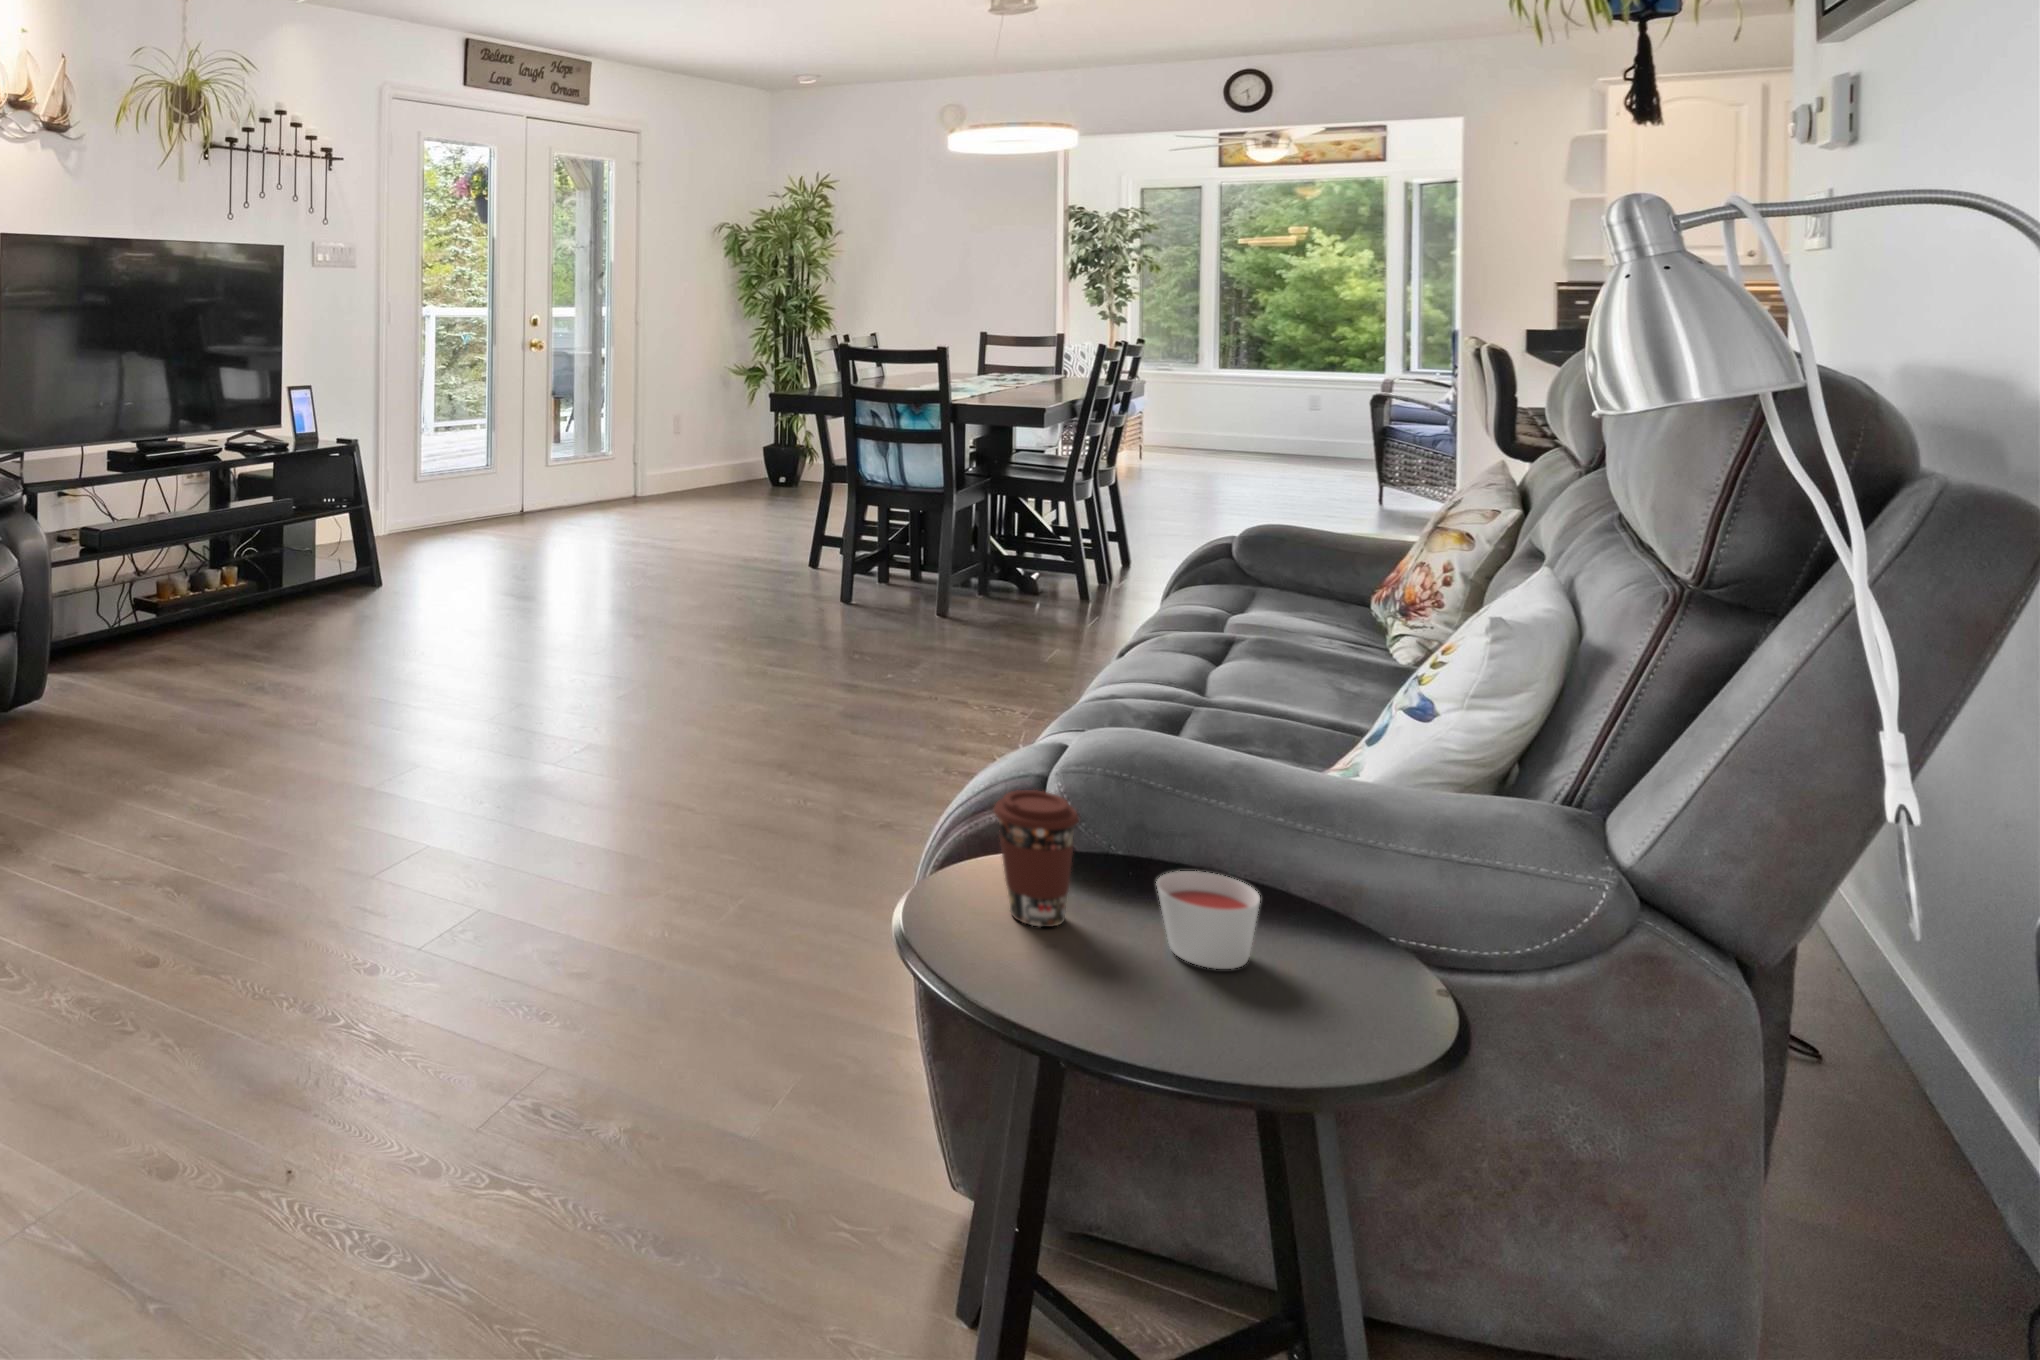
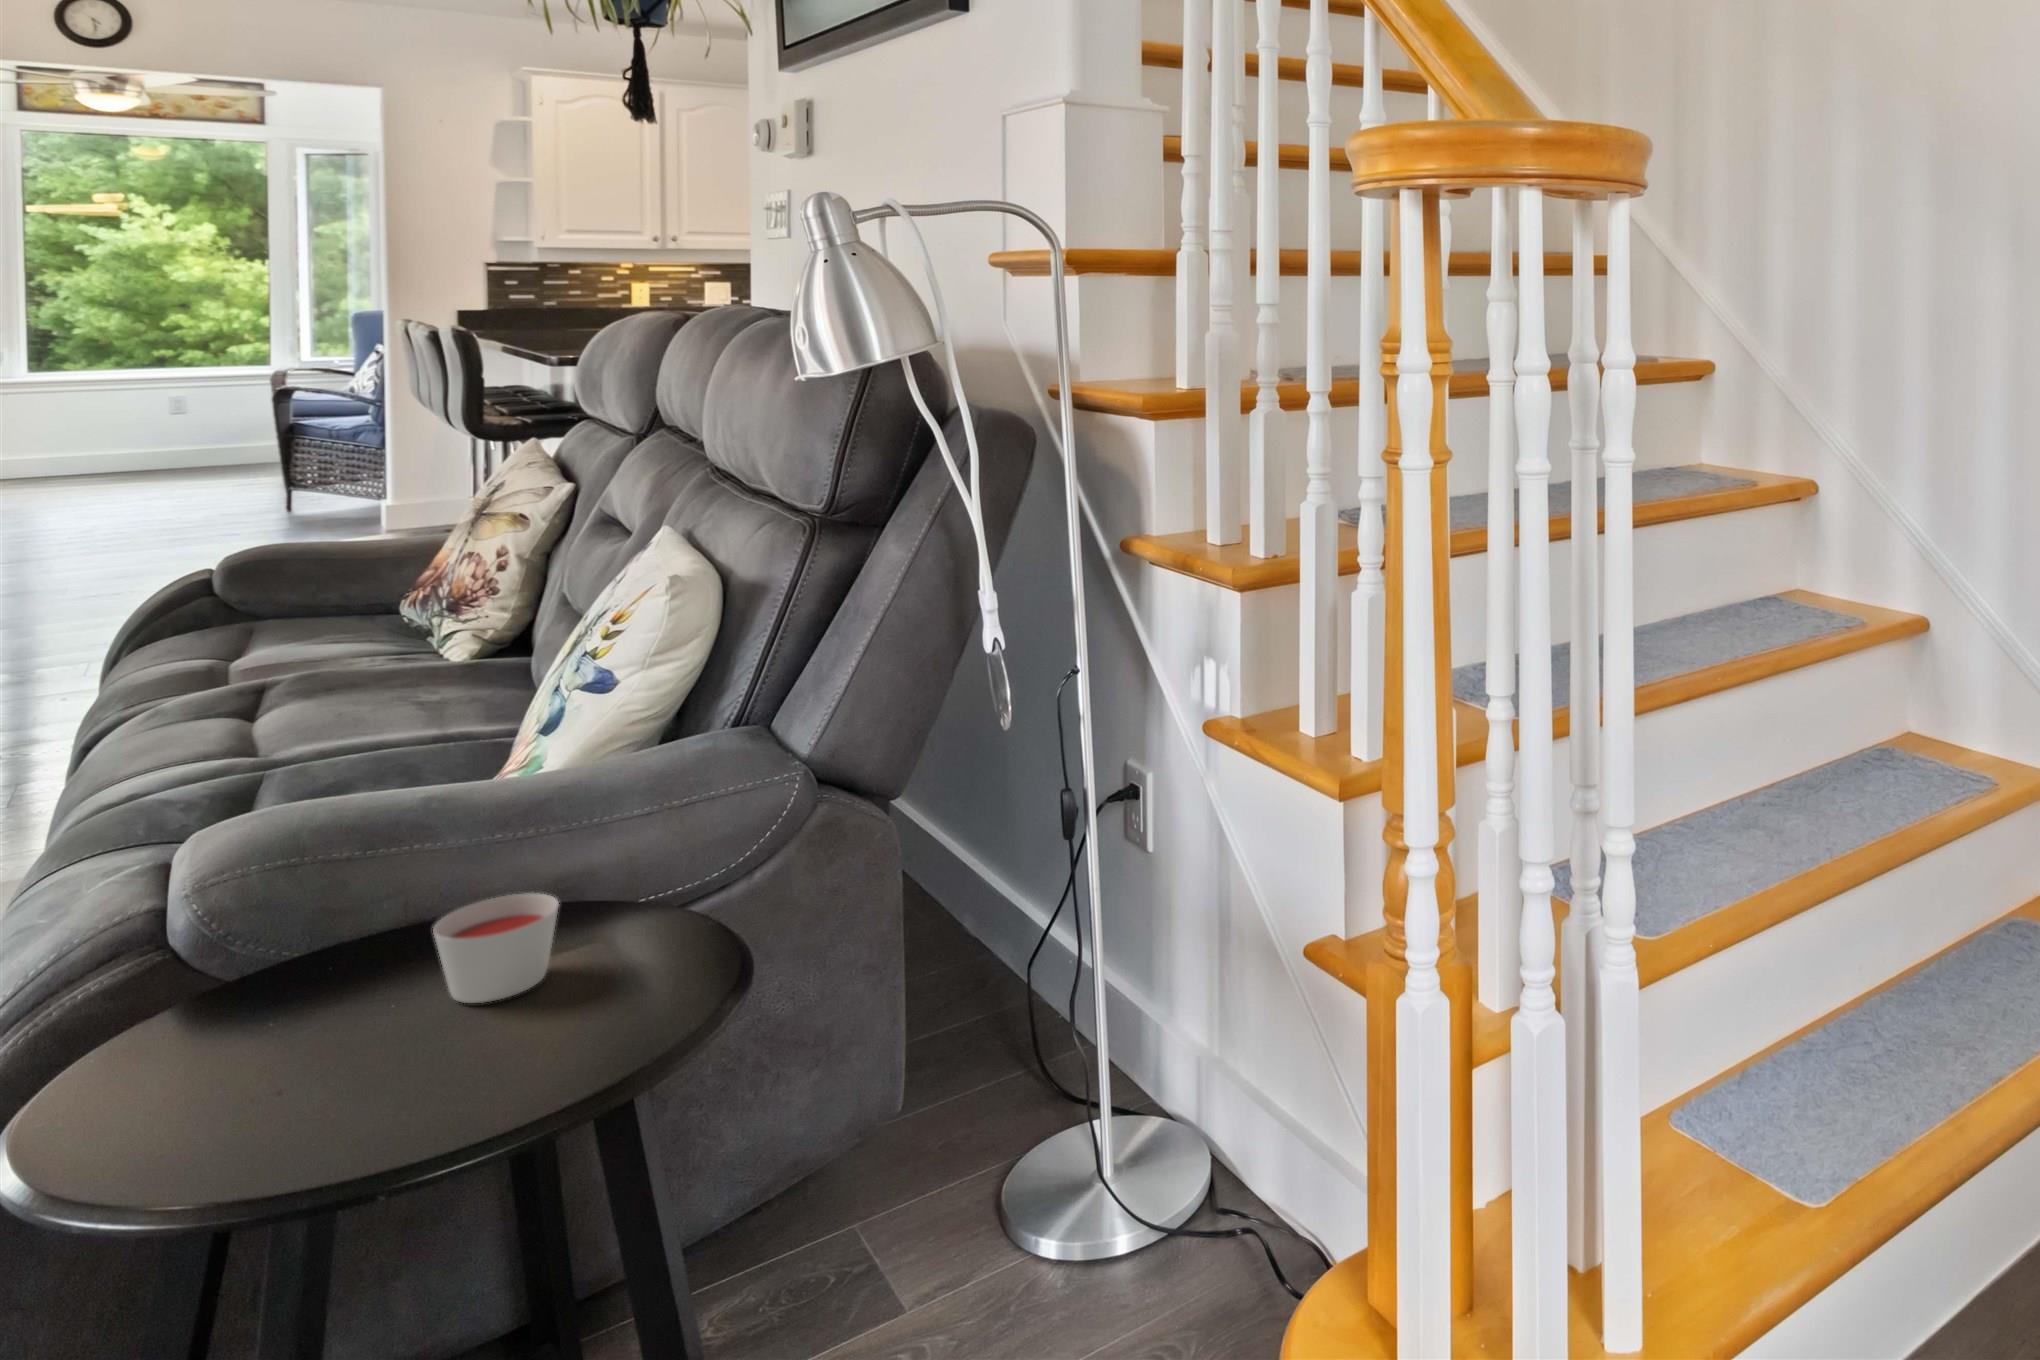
coffee cup: present [993,790,1080,927] -> none [186,886,325,1066]

